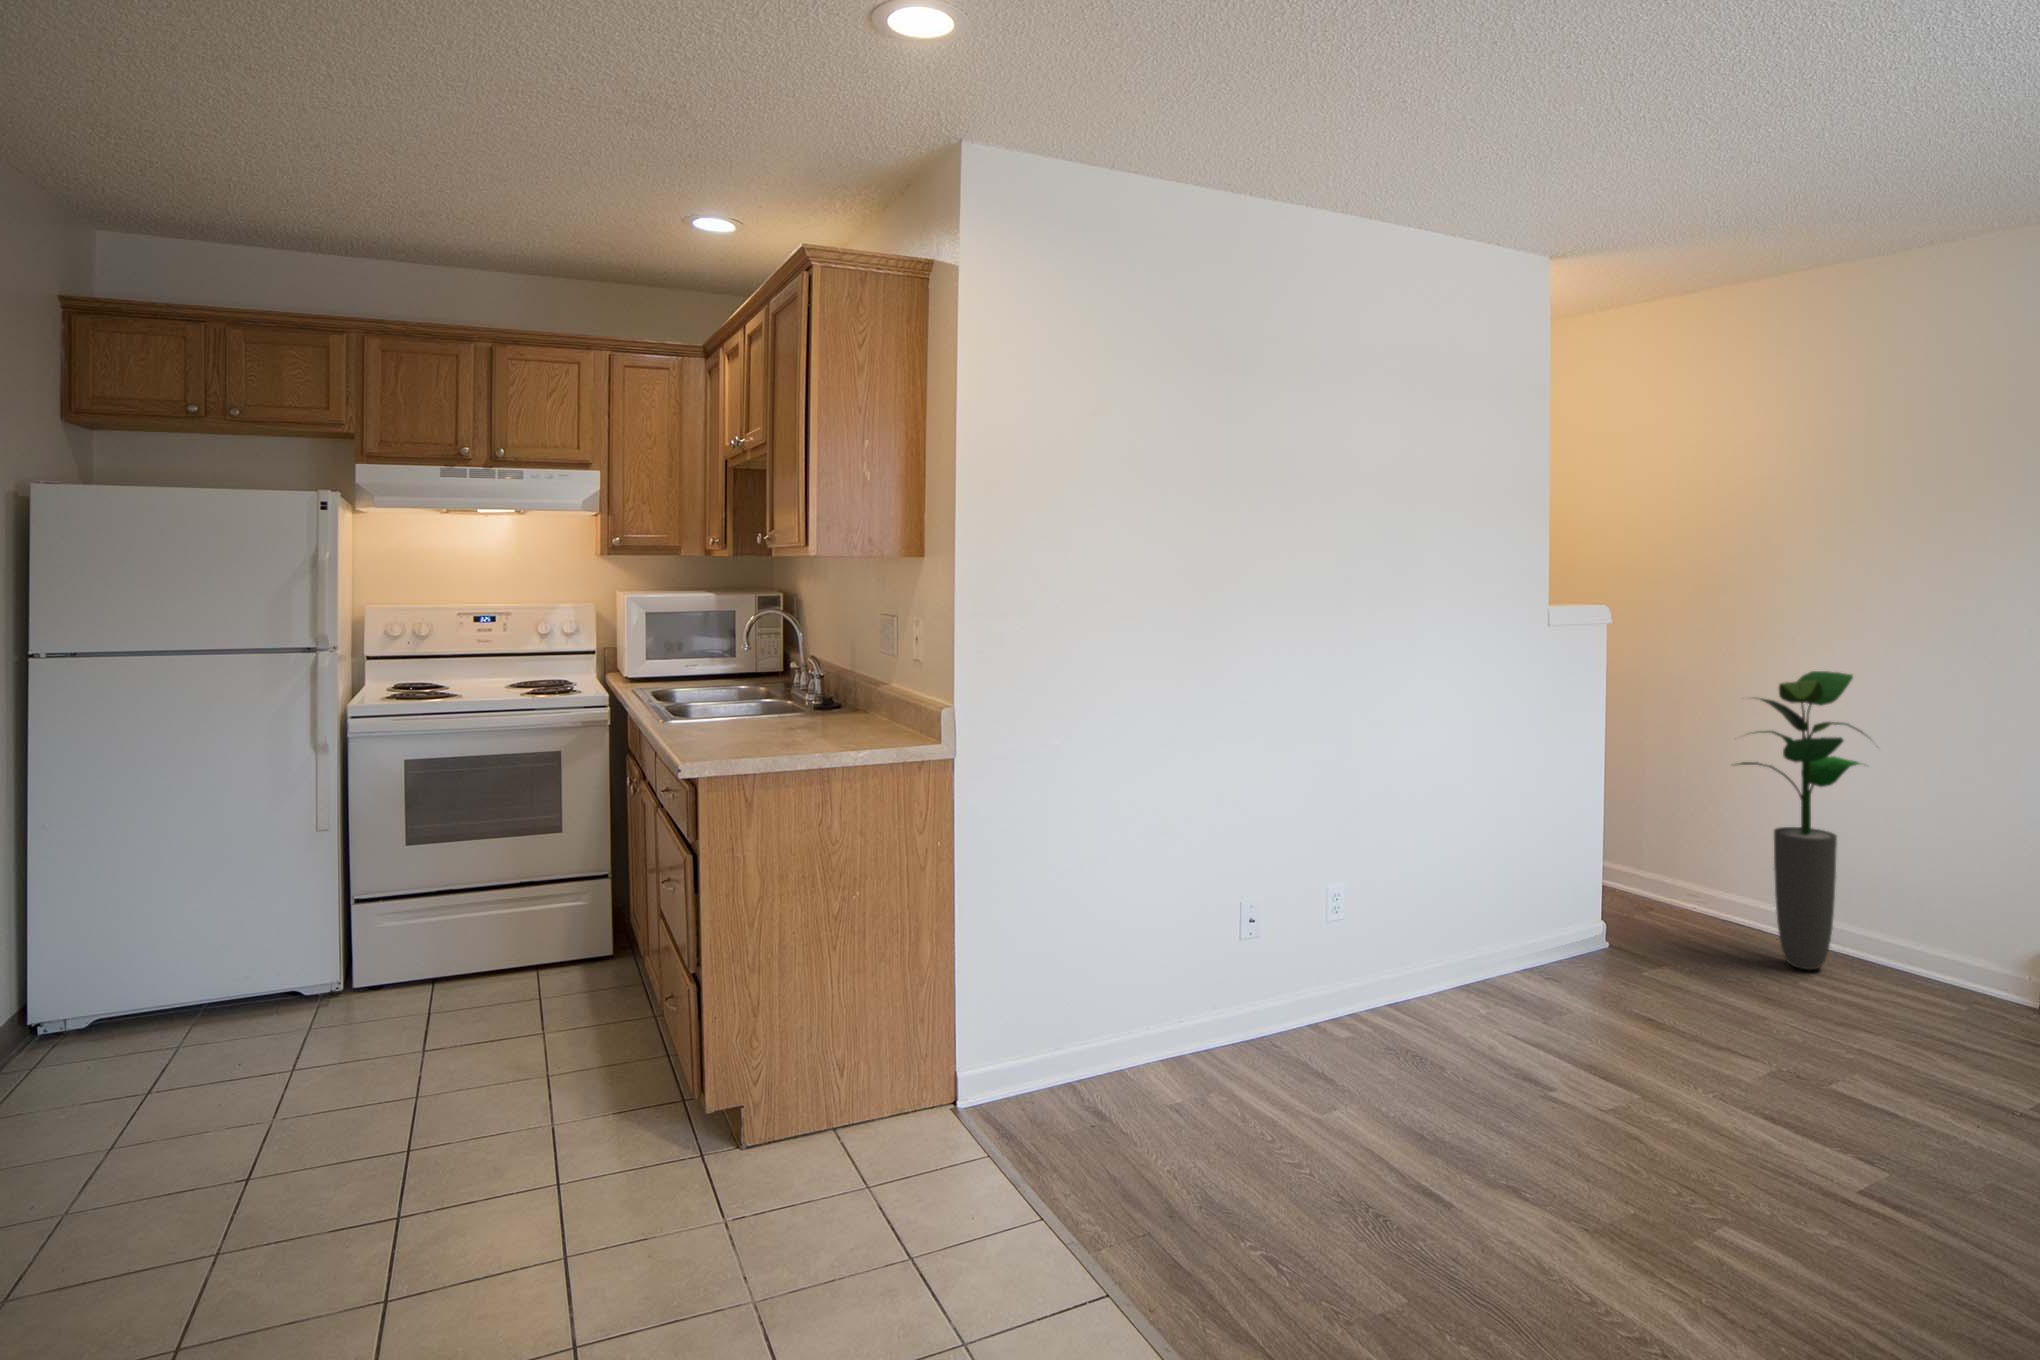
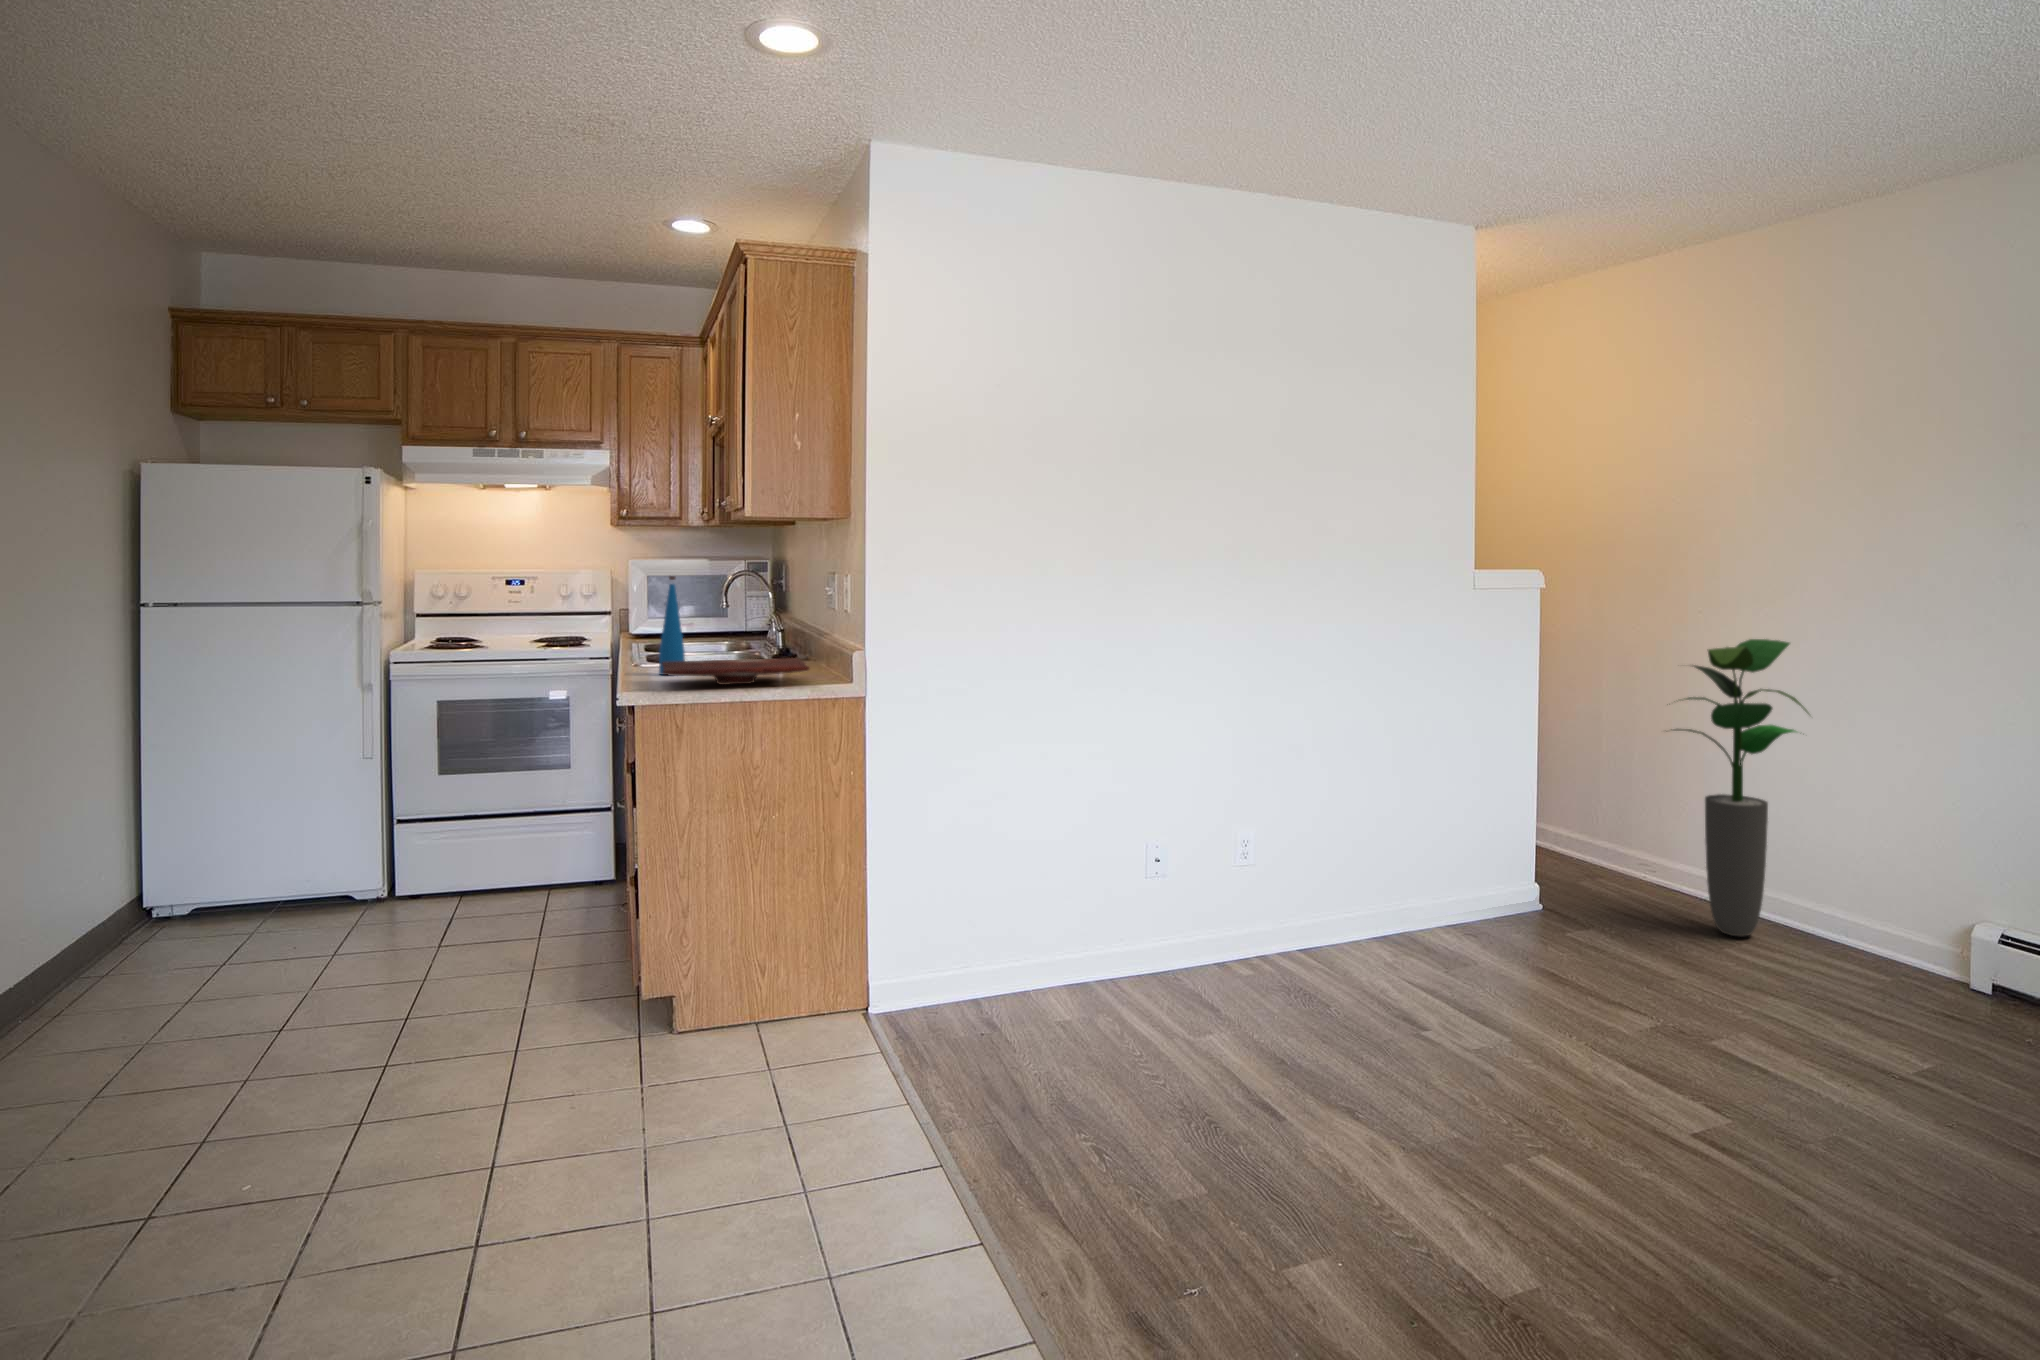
bottle: none [699,620,727,732] -> present [659,576,685,675]
cutting board: none [711,711,889,744] -> present [662,658,809,685]

